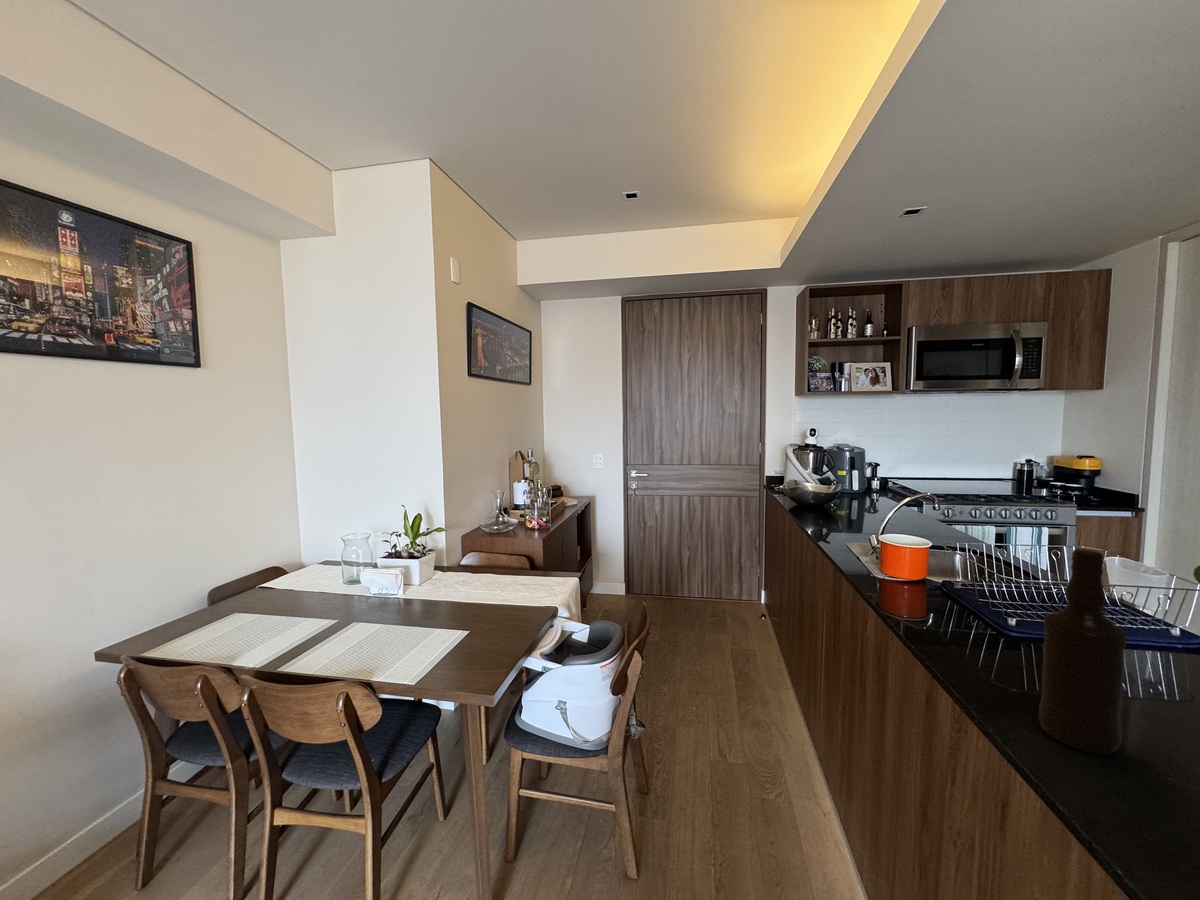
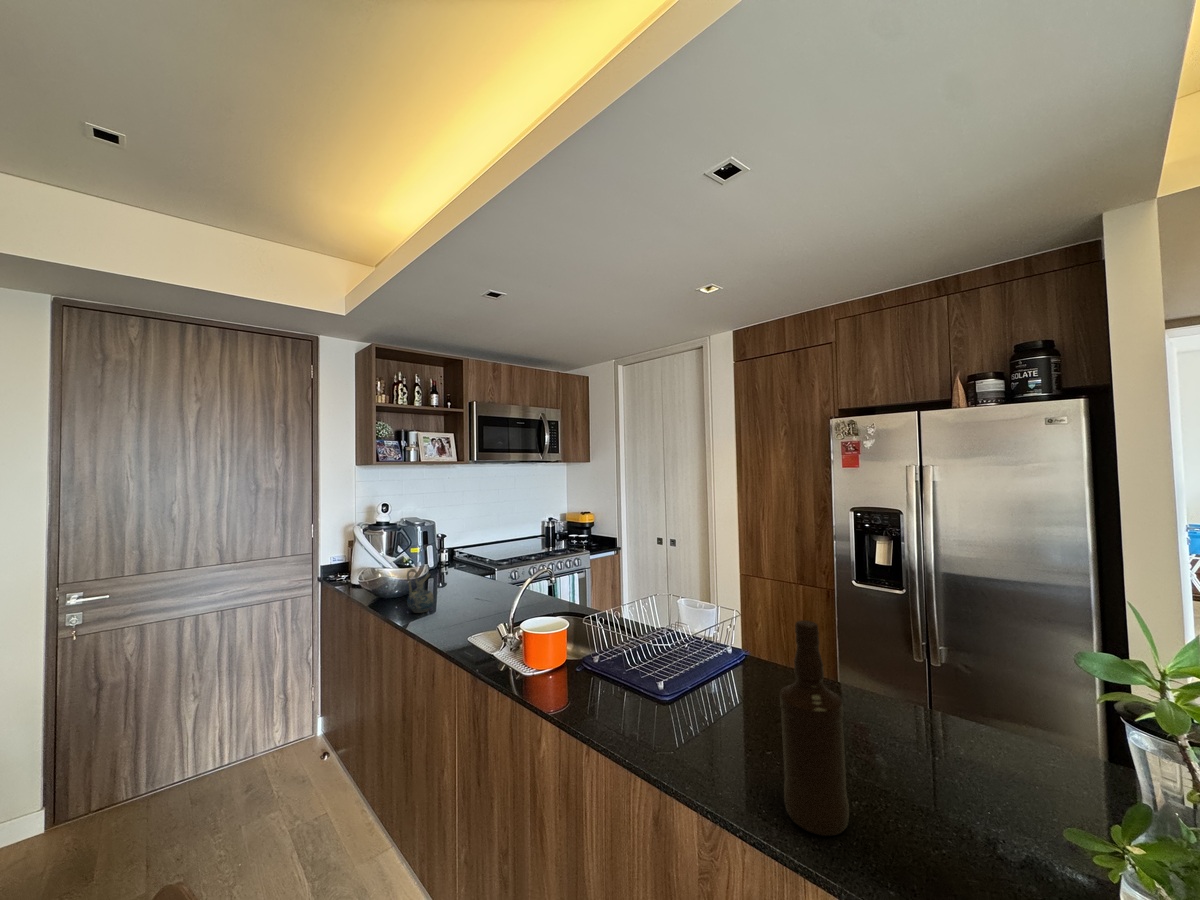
ceramic pitcher: none [815,484,839,521] -> present [407,569,434,613]

